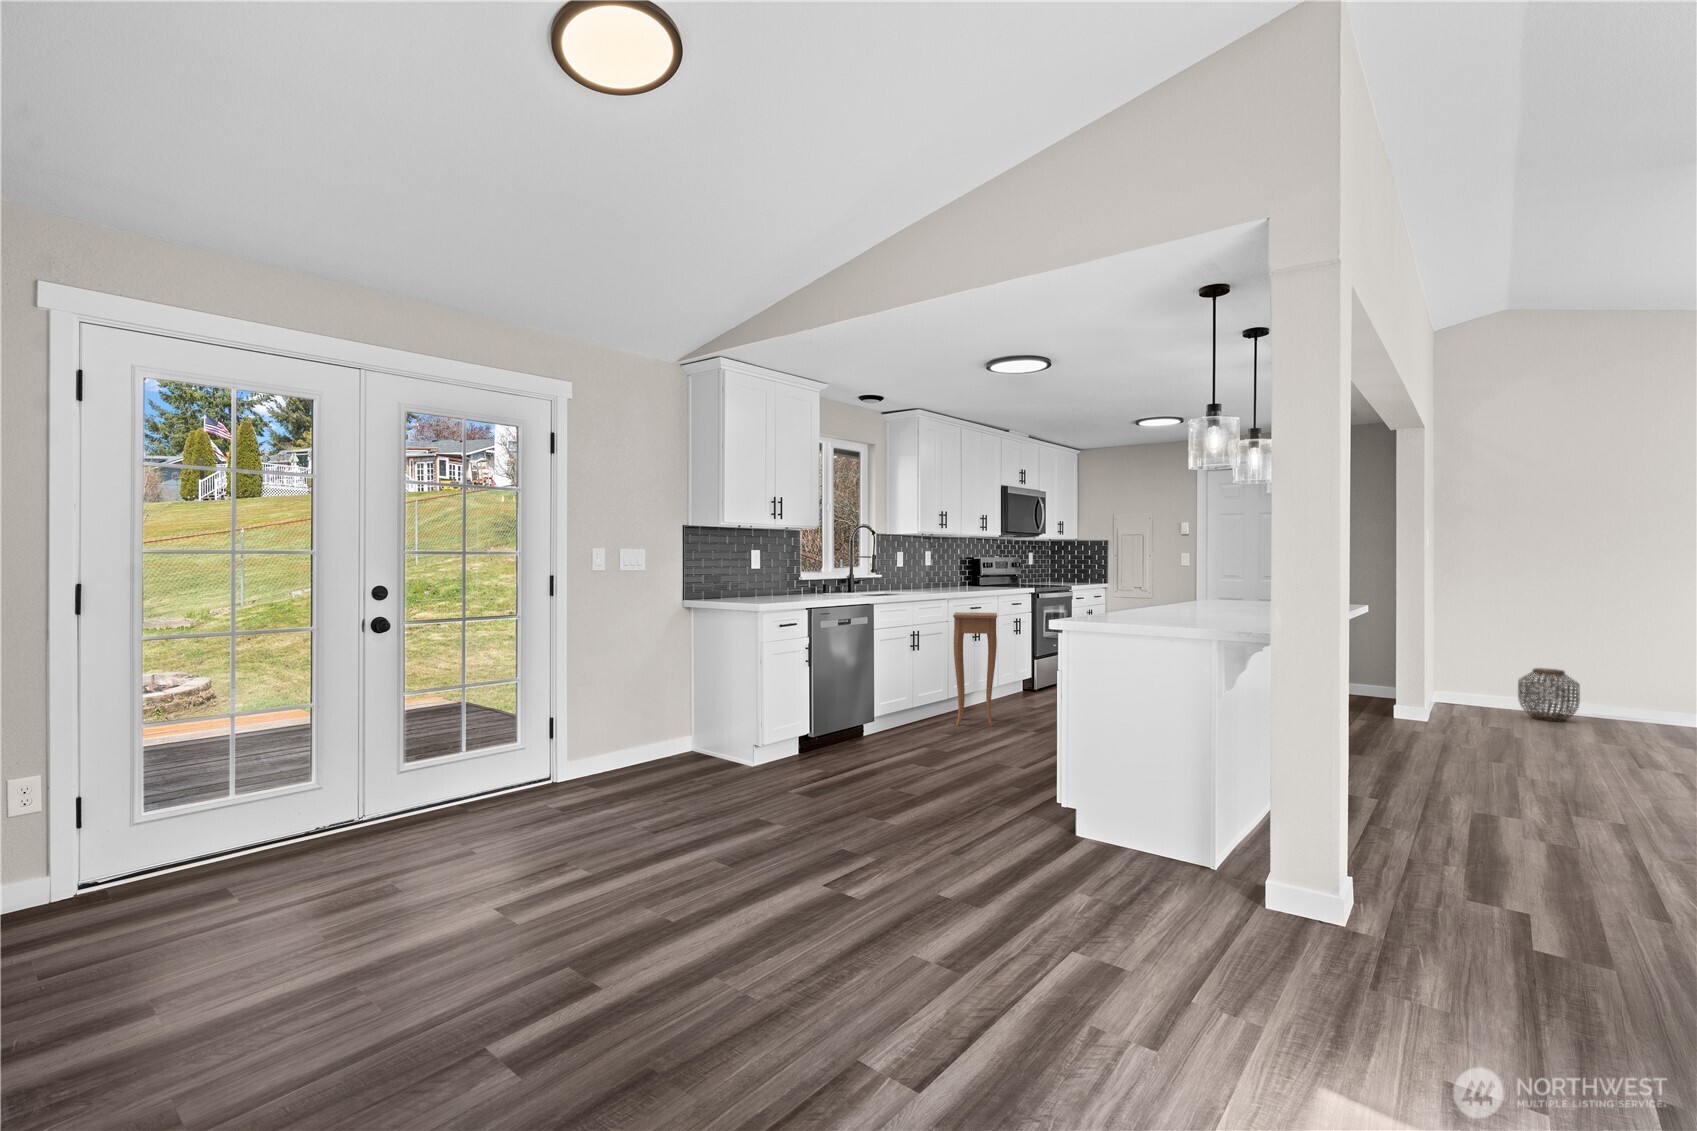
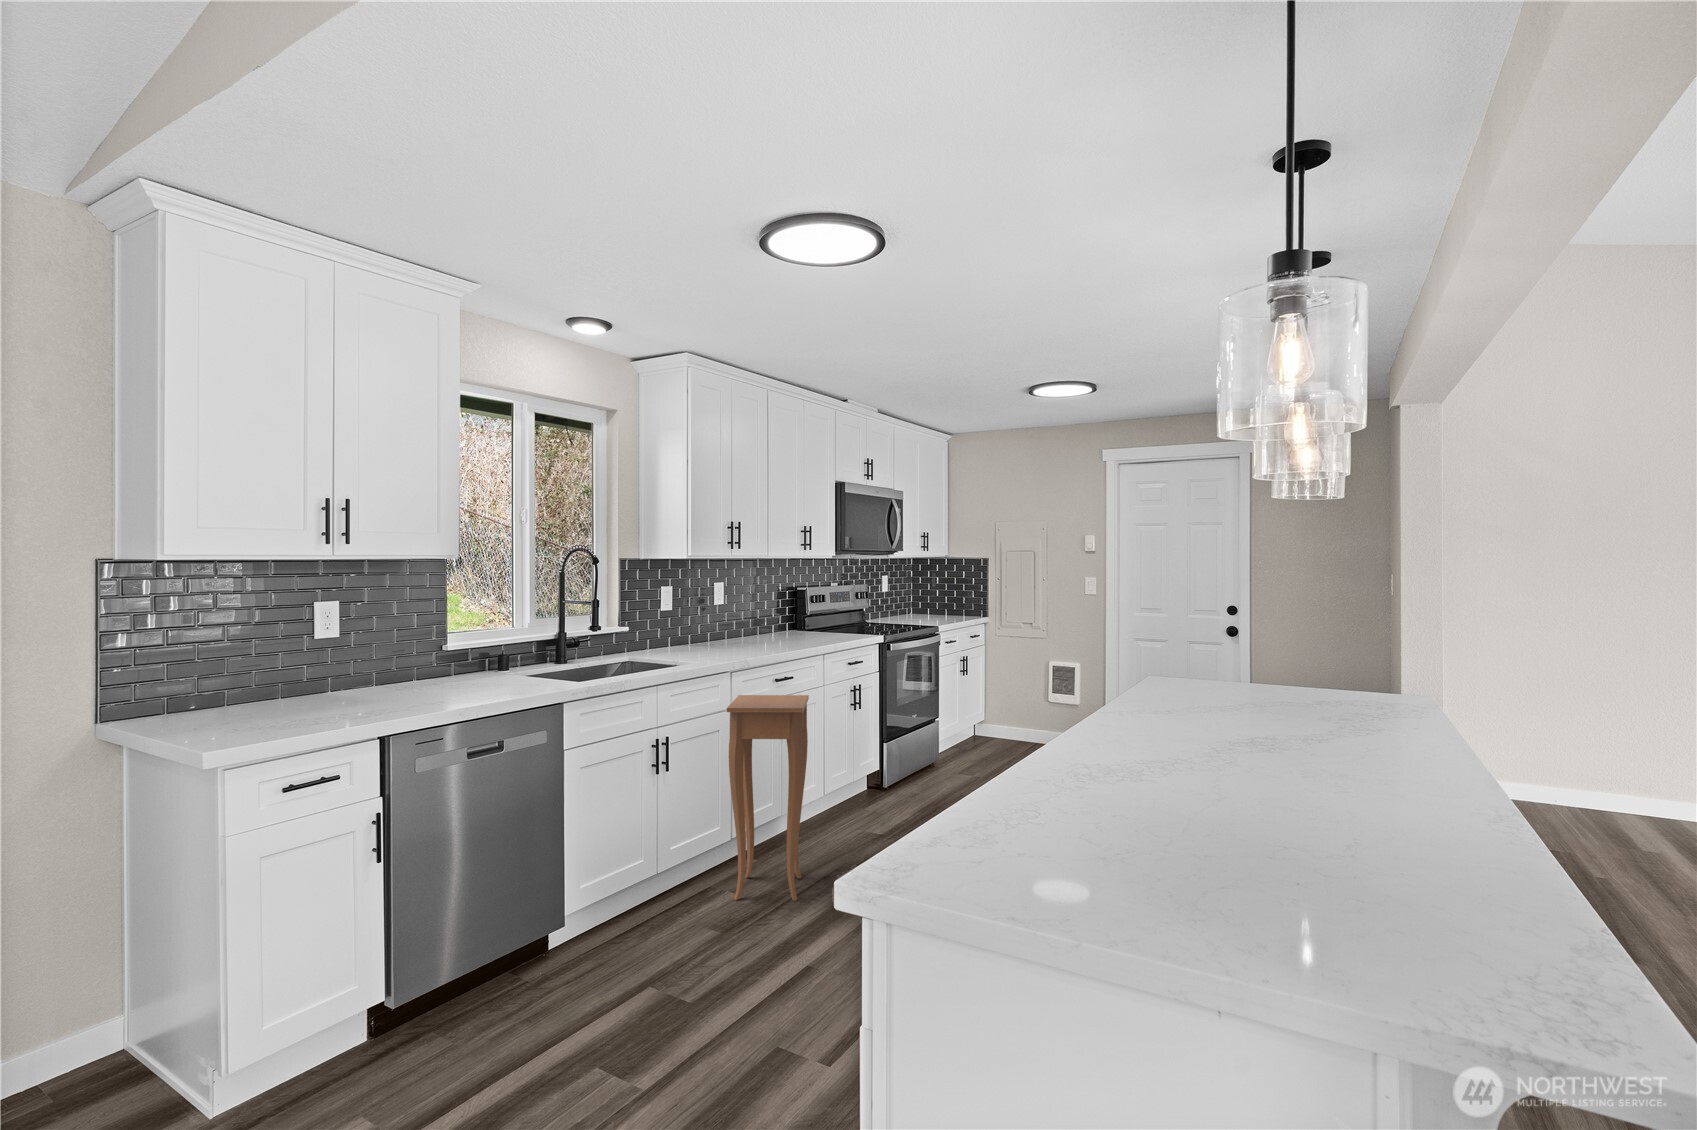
woven basket: present [1518,668,1580,721] -> none [1564,752,1657,833]

